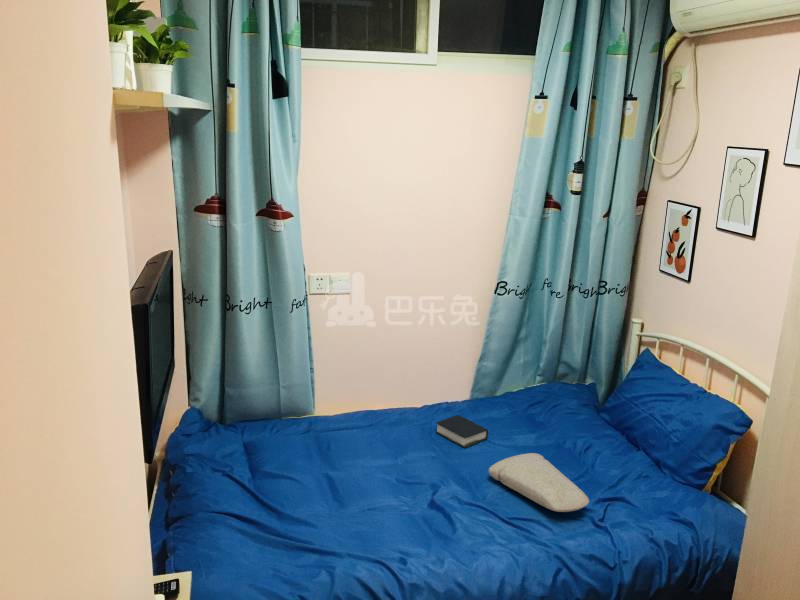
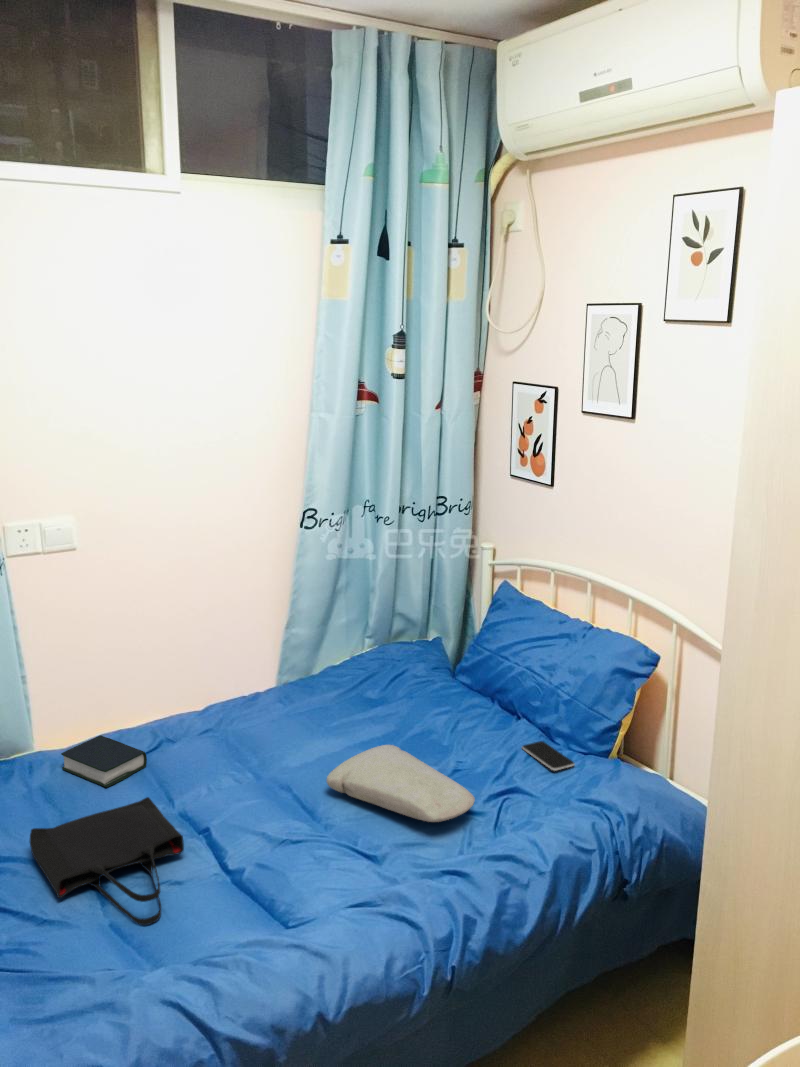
book: present [436,415,488,448] -> present [61,735,147,788]
tote bag: none [298,461,388,539] -> present [30,797,184,925]
smartphone: none [635,469,673,492] -> present [522,741,575,770]

